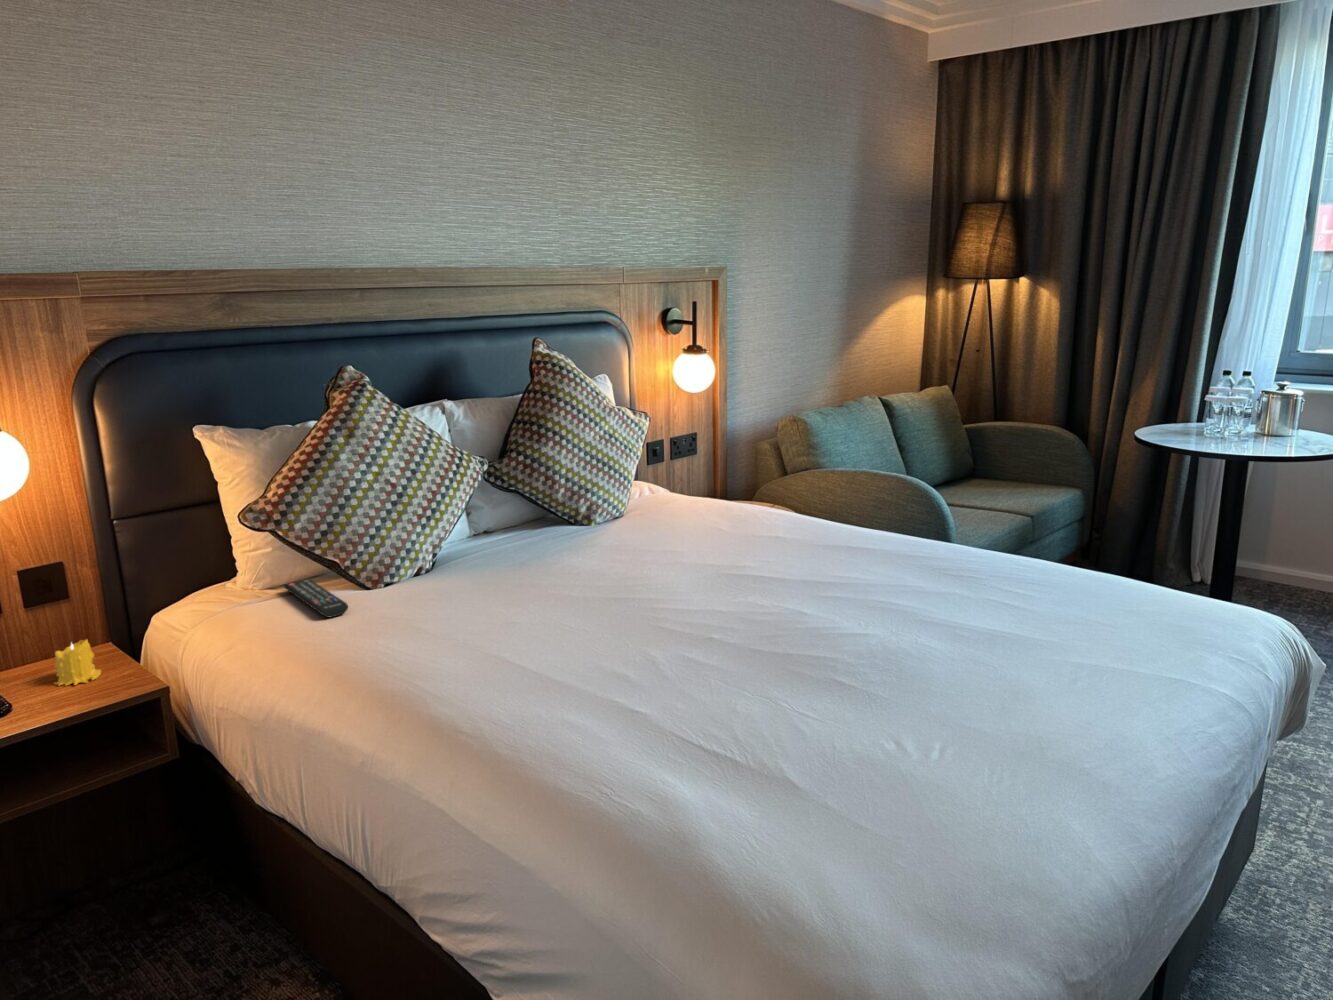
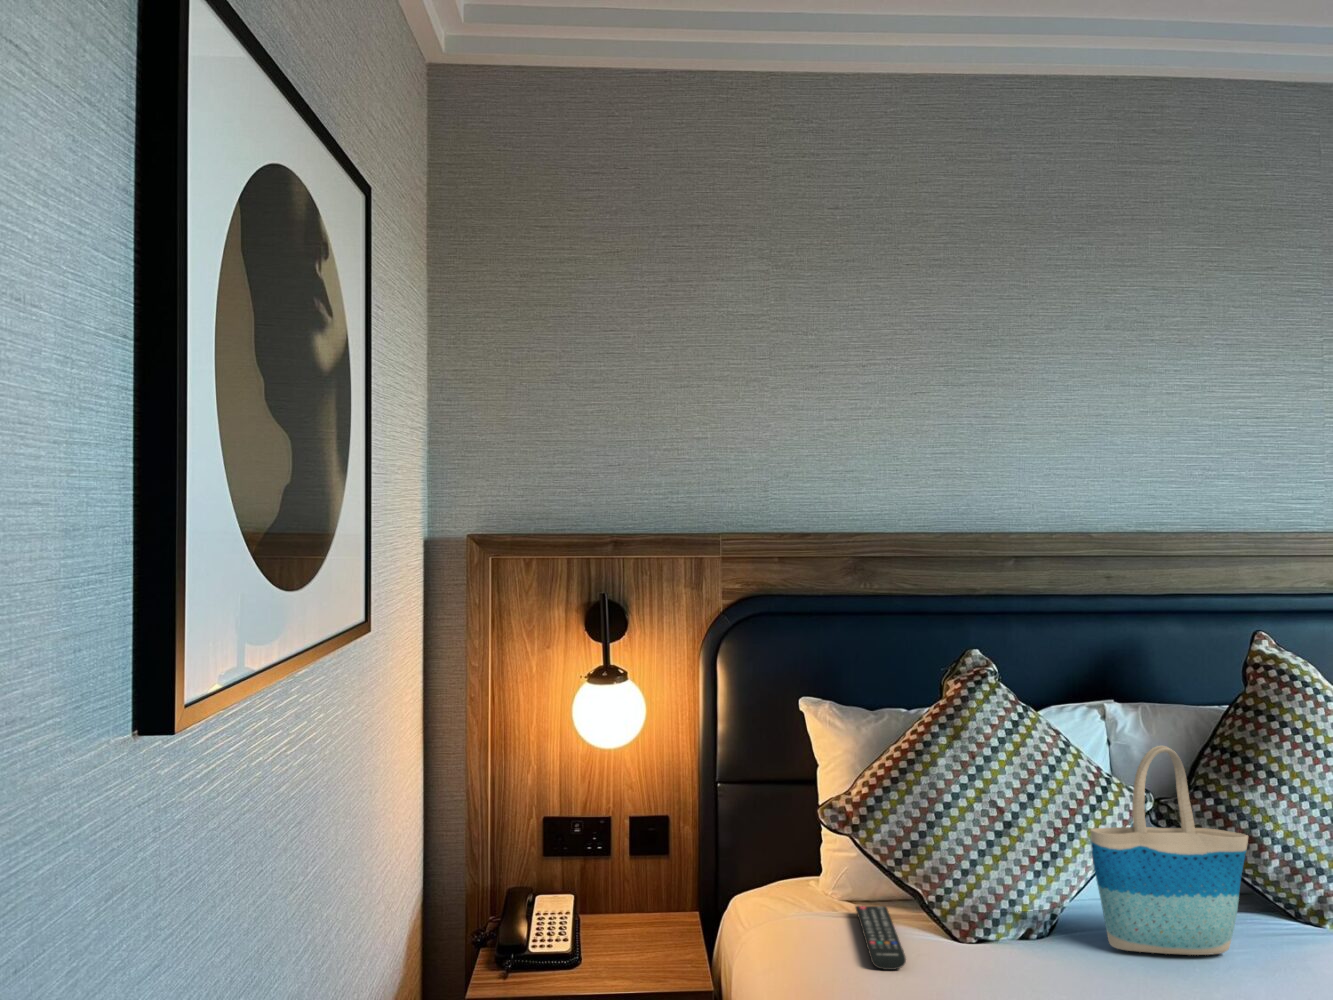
tote bag: none [461,419,555,564] -> present [1090,746,1248,955]
candle: present [55,640,101,686] -> none [626,907,670,958]

